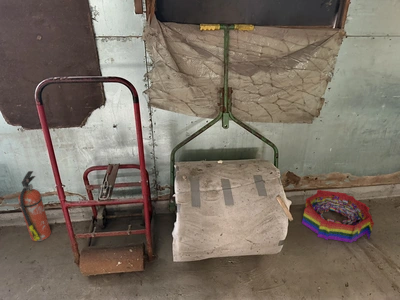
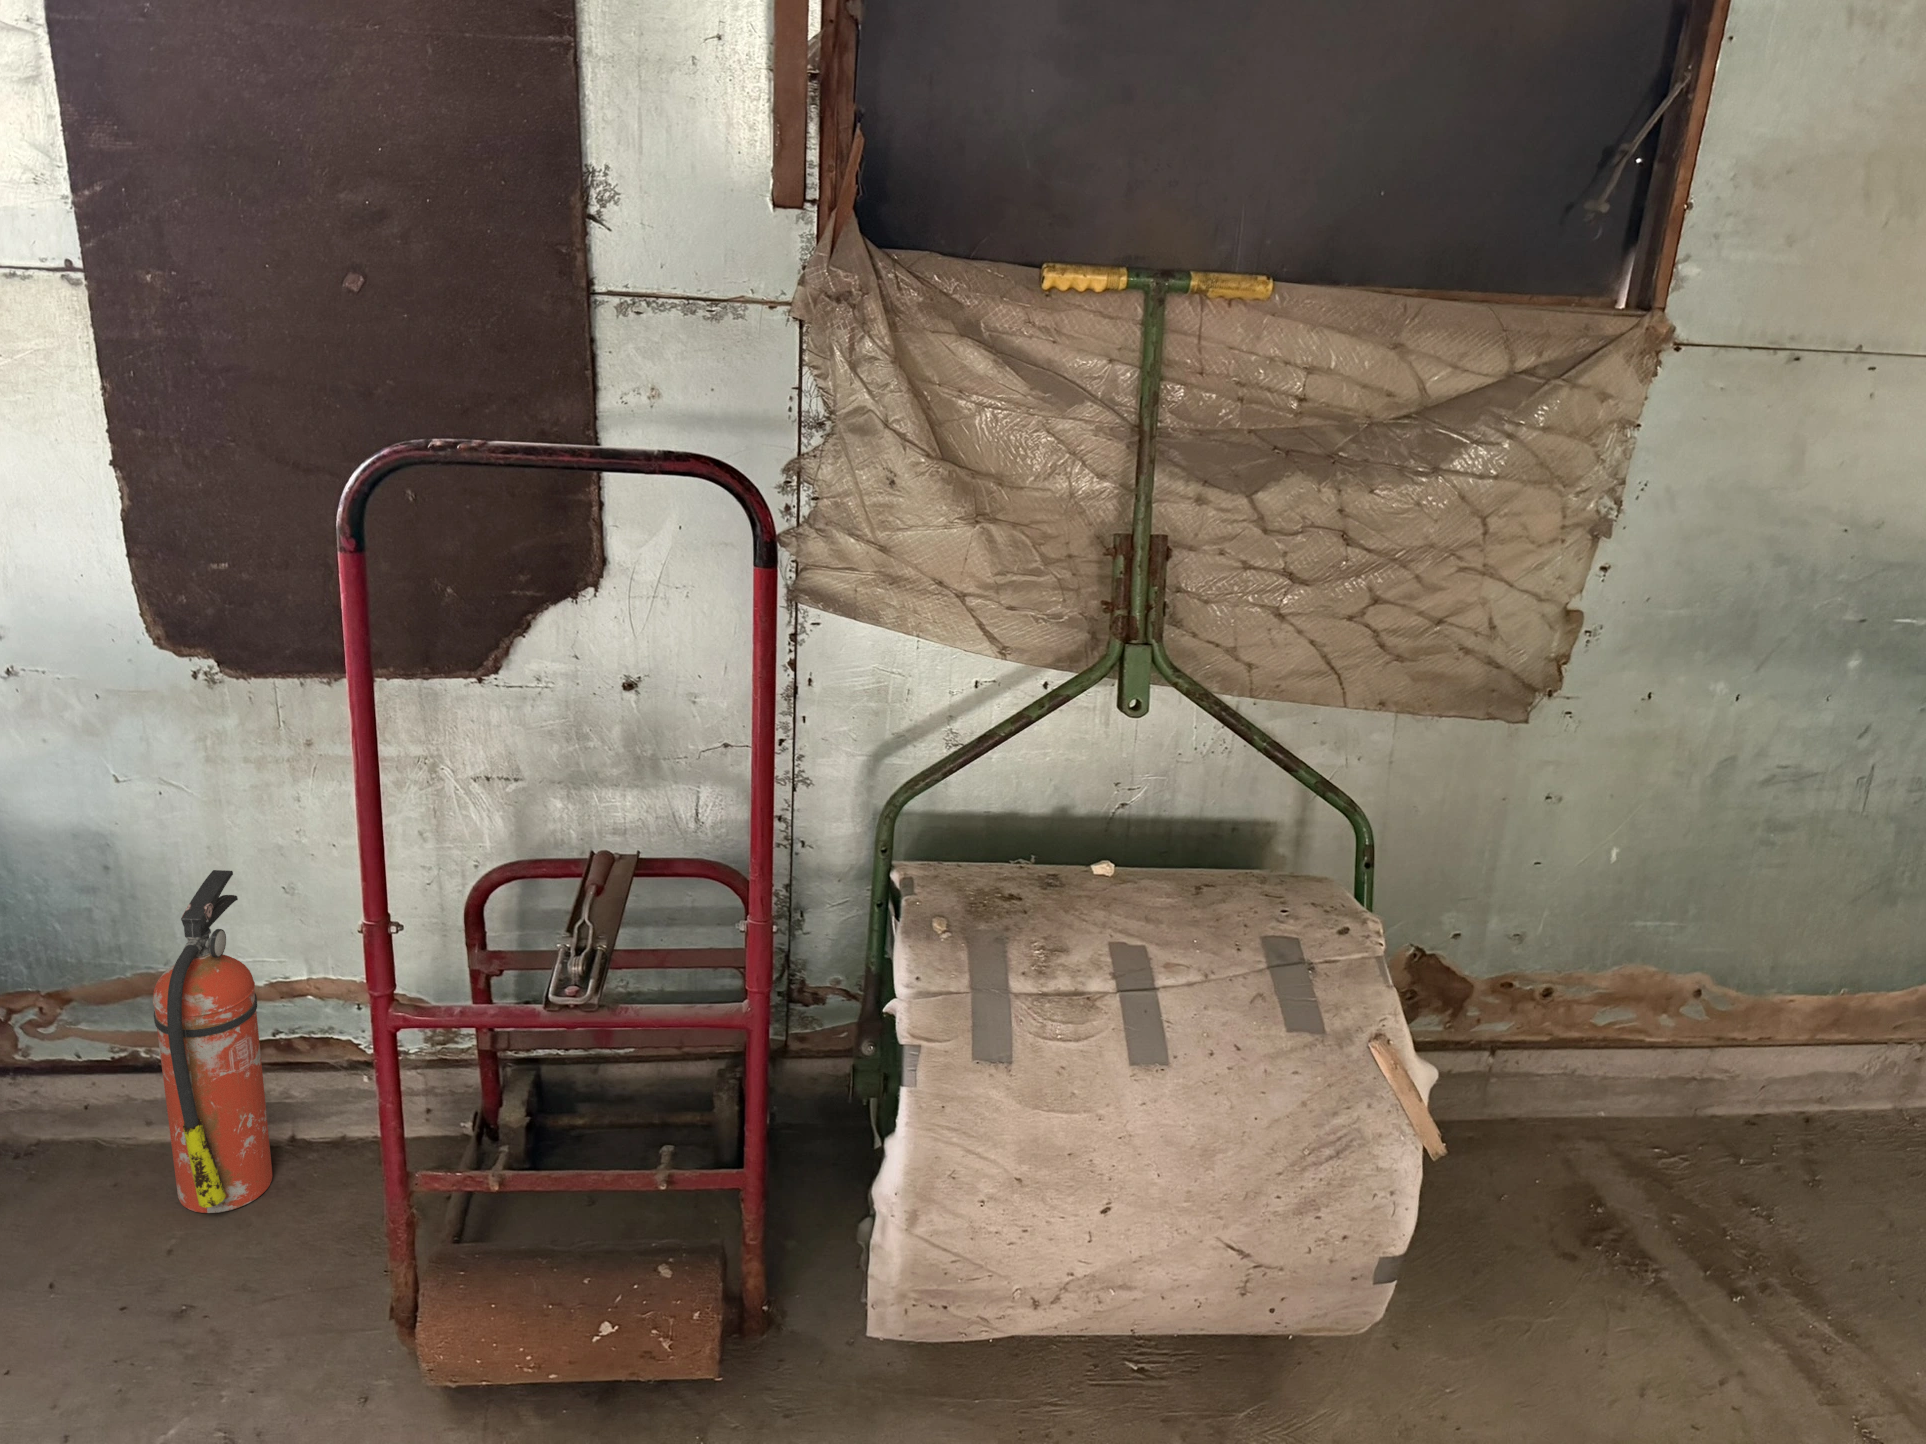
storage bin: present [302,190,374,243] -> none [1478,1046,1828,1304]

